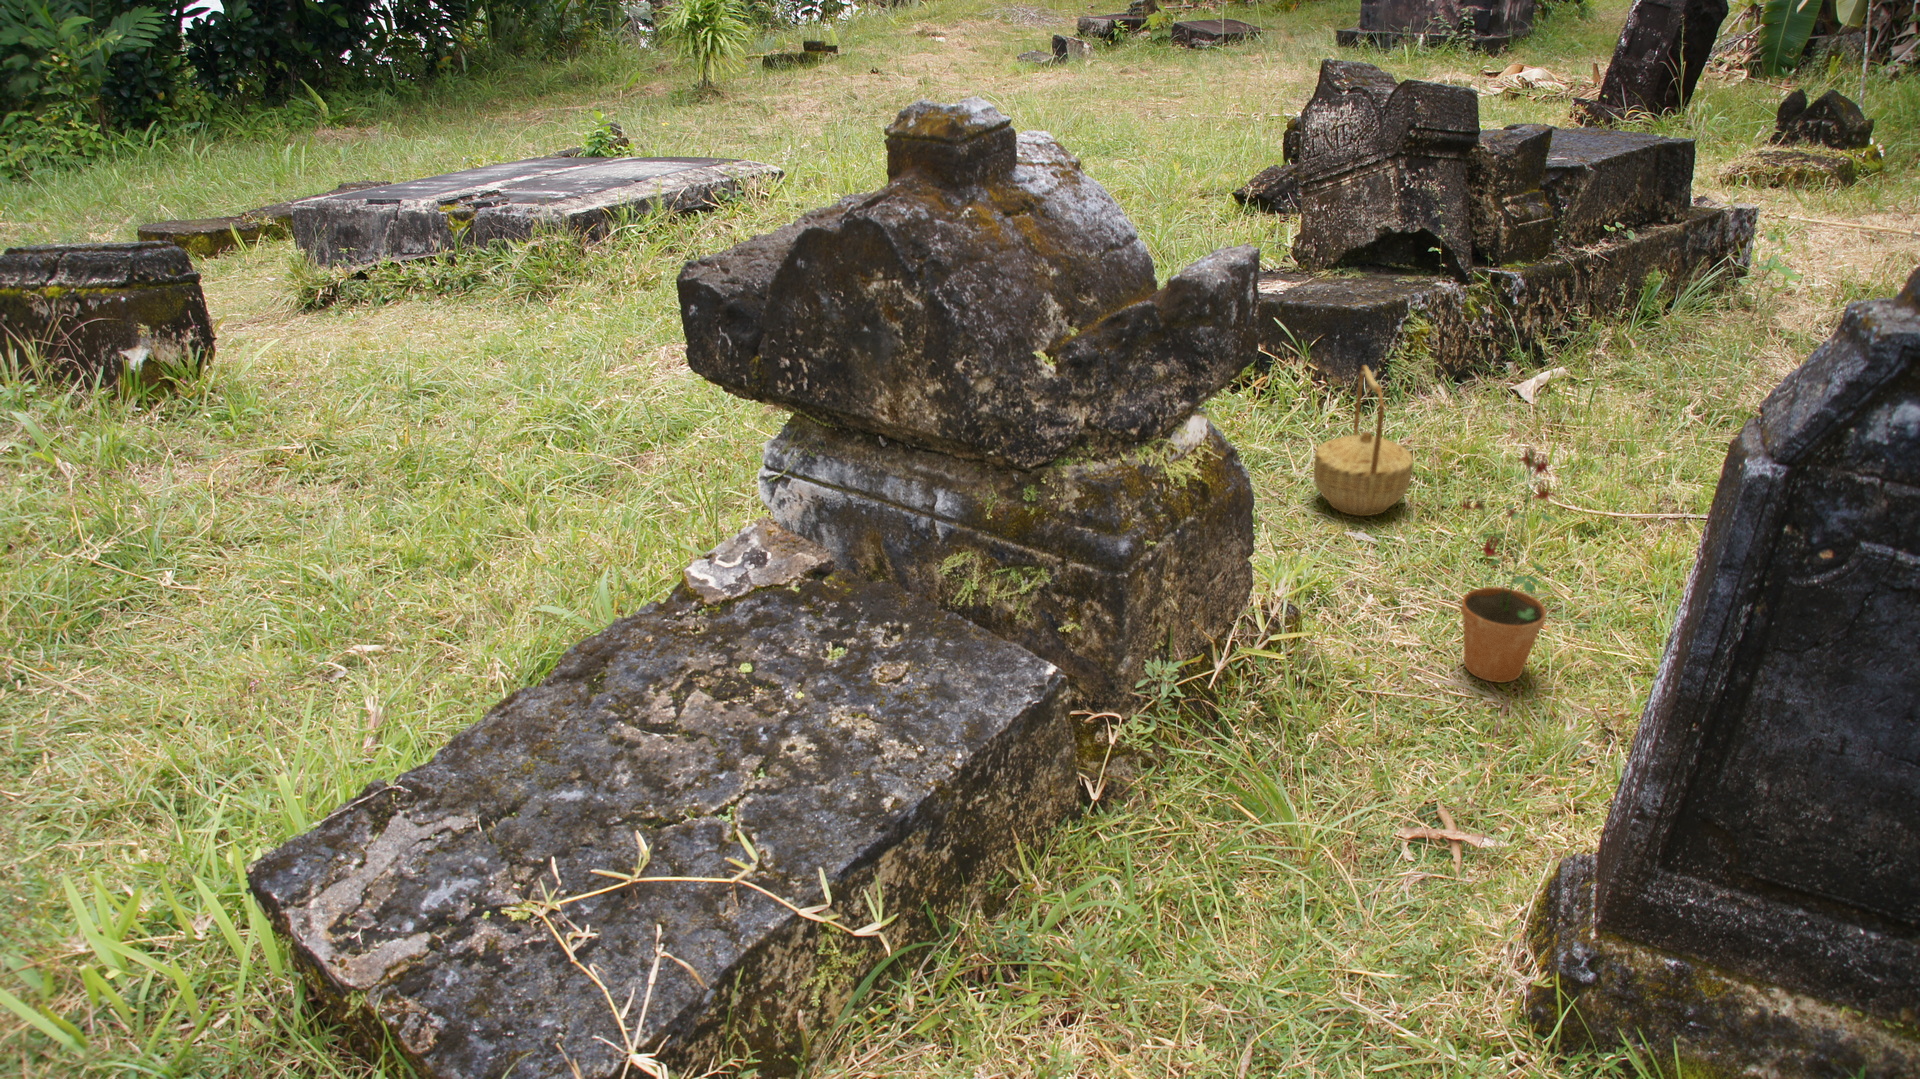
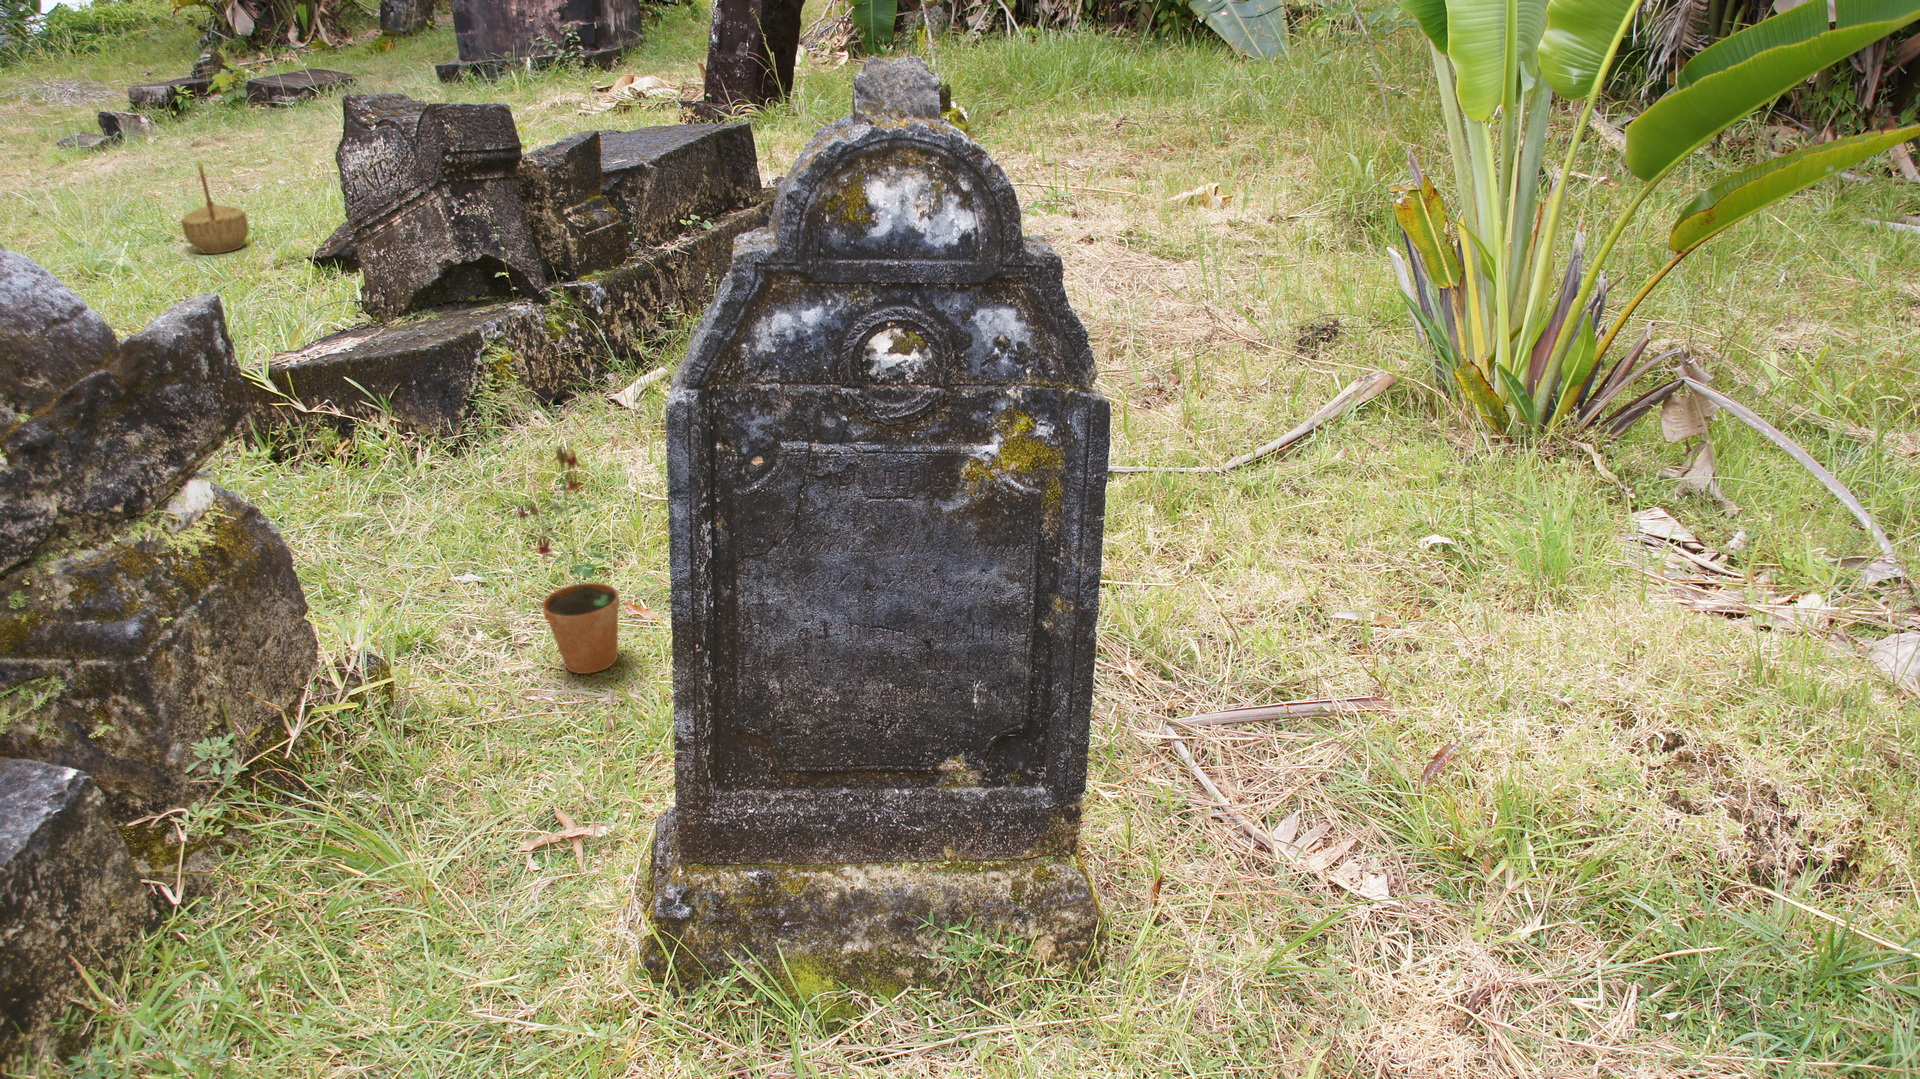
basket: present [1314,365,1414,516] -> present [181,162,248,254]

